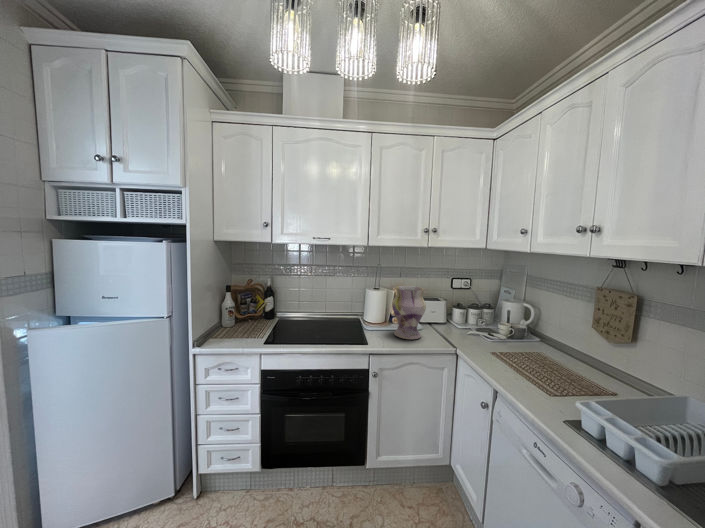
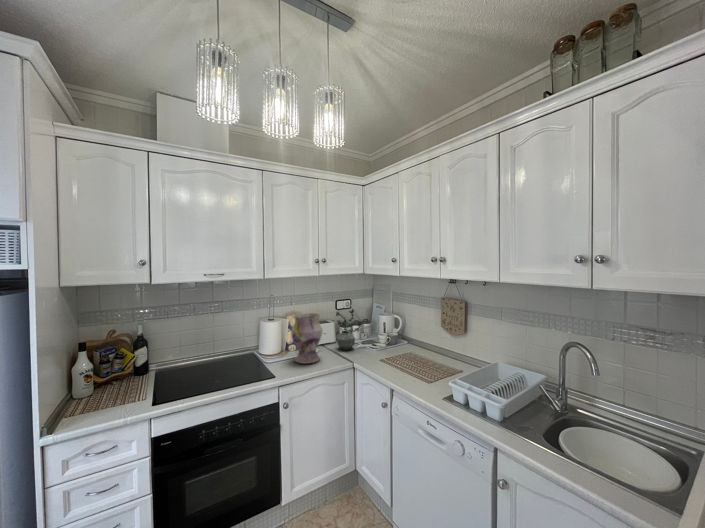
potted plant: none [445,288,476,334] -> present [336,309,361,350]

